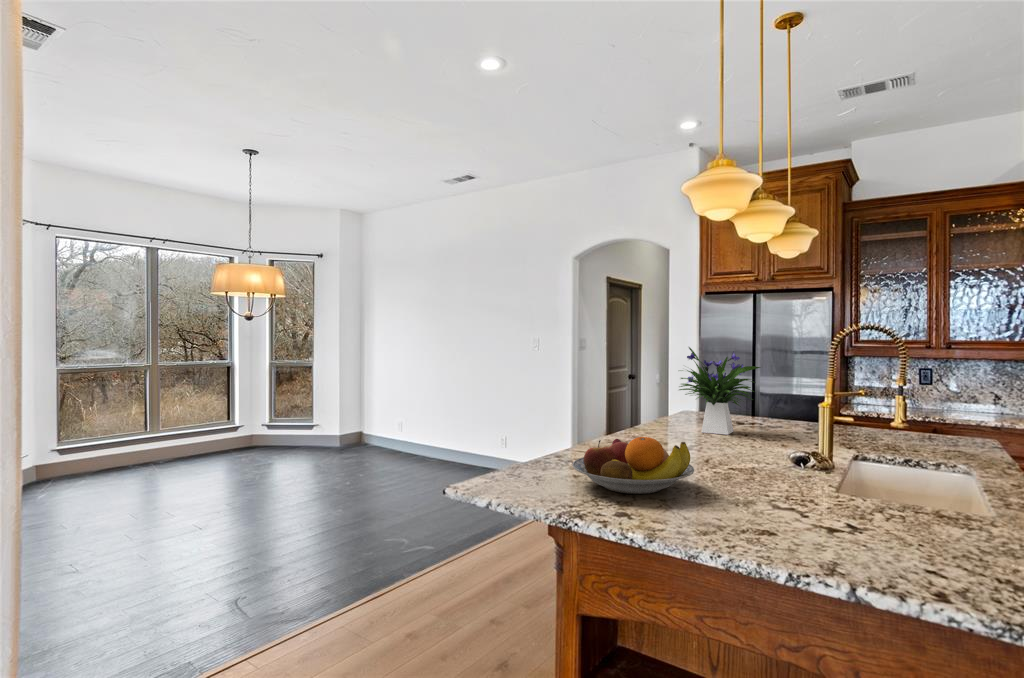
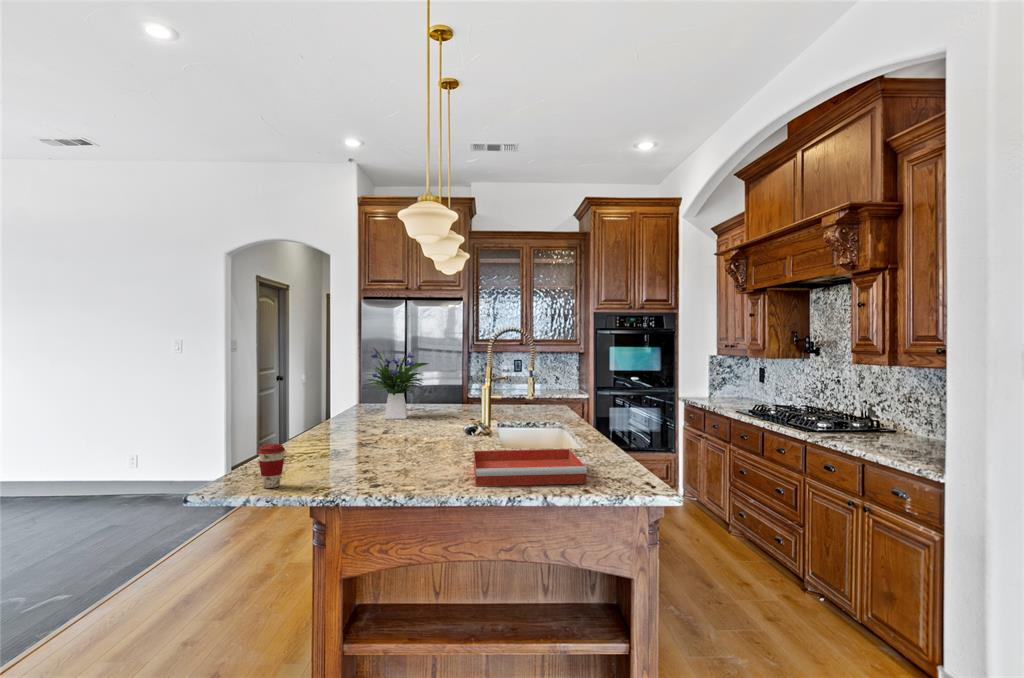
fruit bowl: present [572,437,694,494] -> none [312,422,416,471]
coffee cup: none [507,449,534,496] -> present [258,444,285,488]
tray: none [748,491,953,582] -> present [474,449,587,486]

